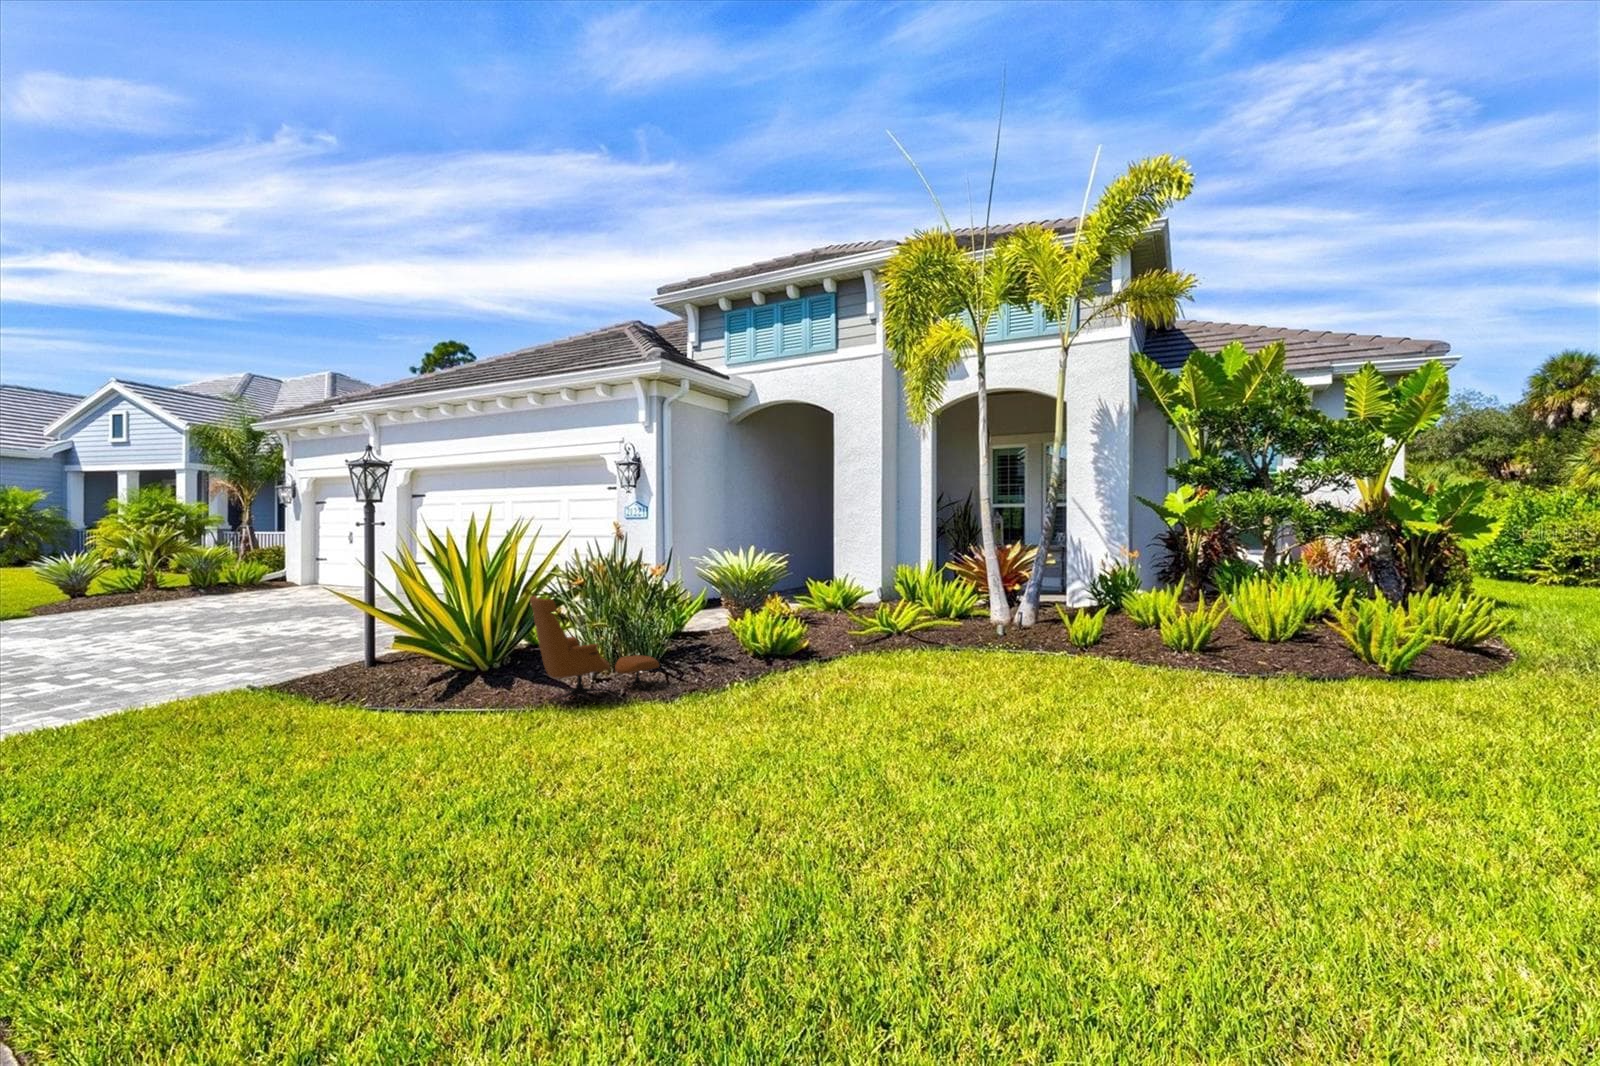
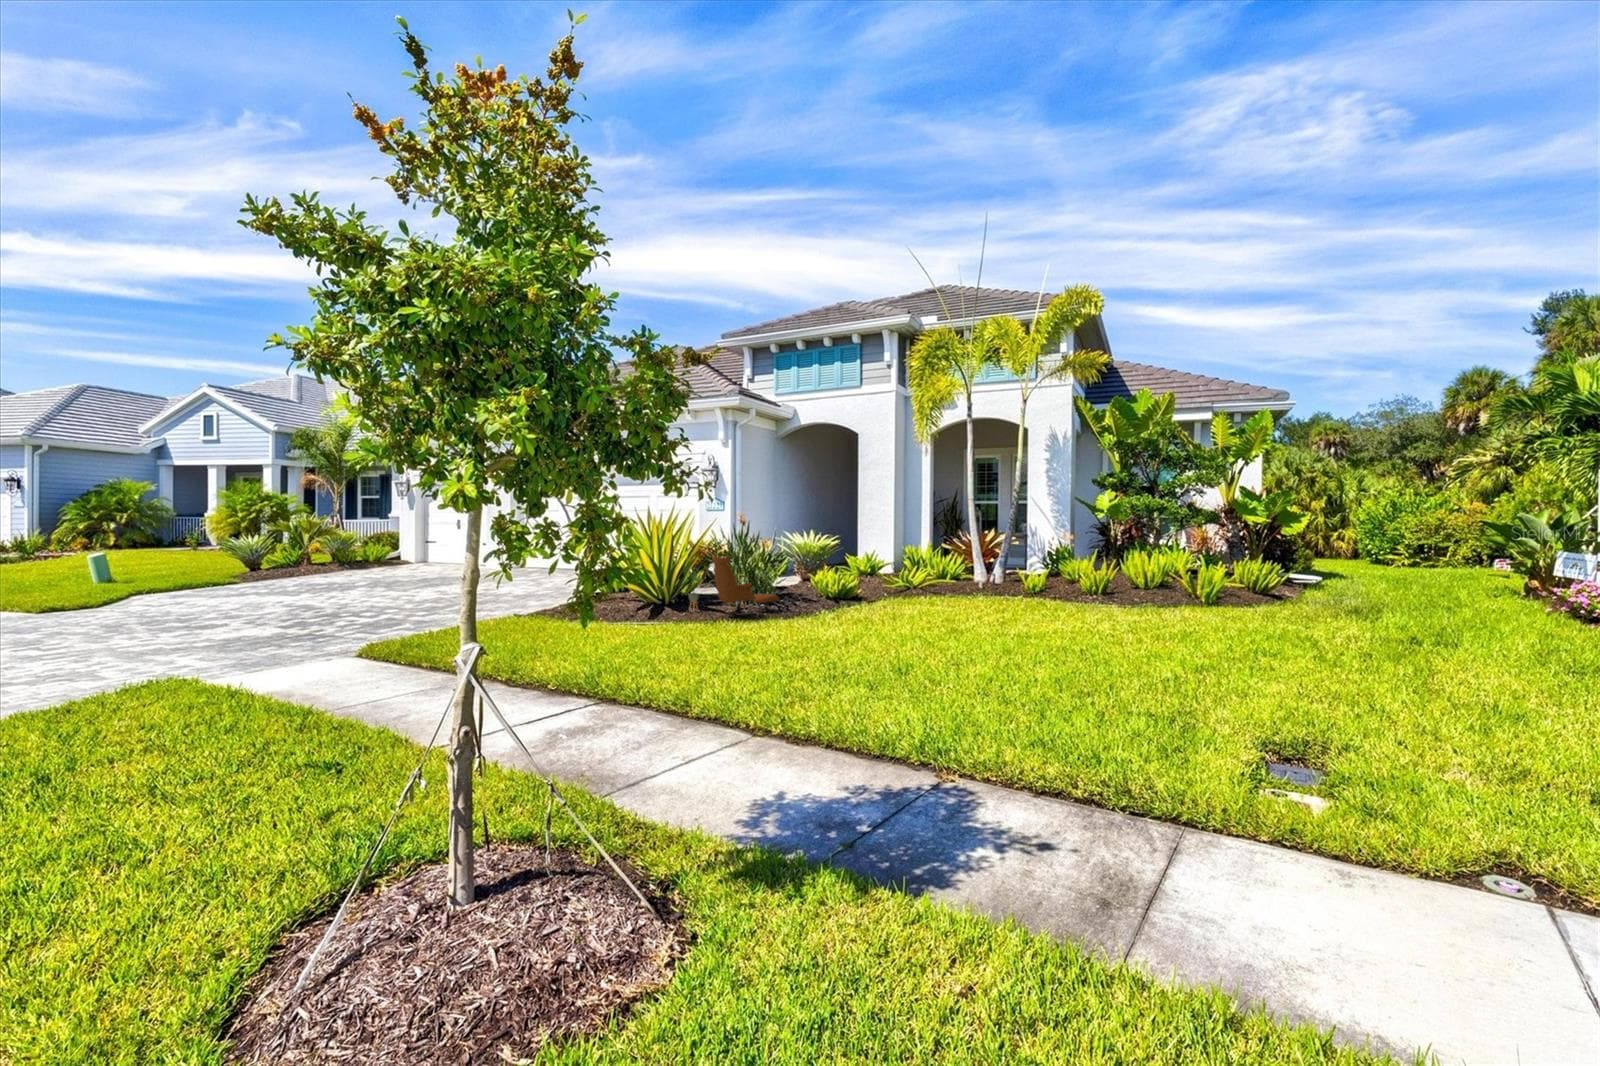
house plant: none [498,607,552,689] -> present [683,566,708,610]

